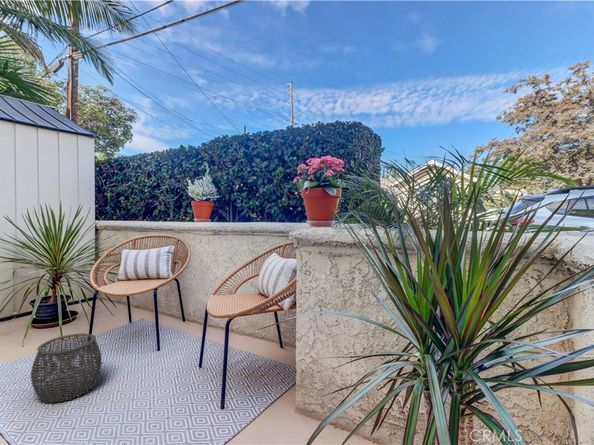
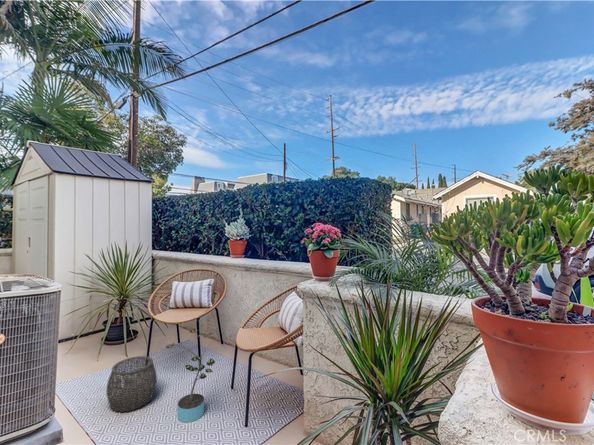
potted plant: none [112,293,179,409] -> present [166,329,215,422]

